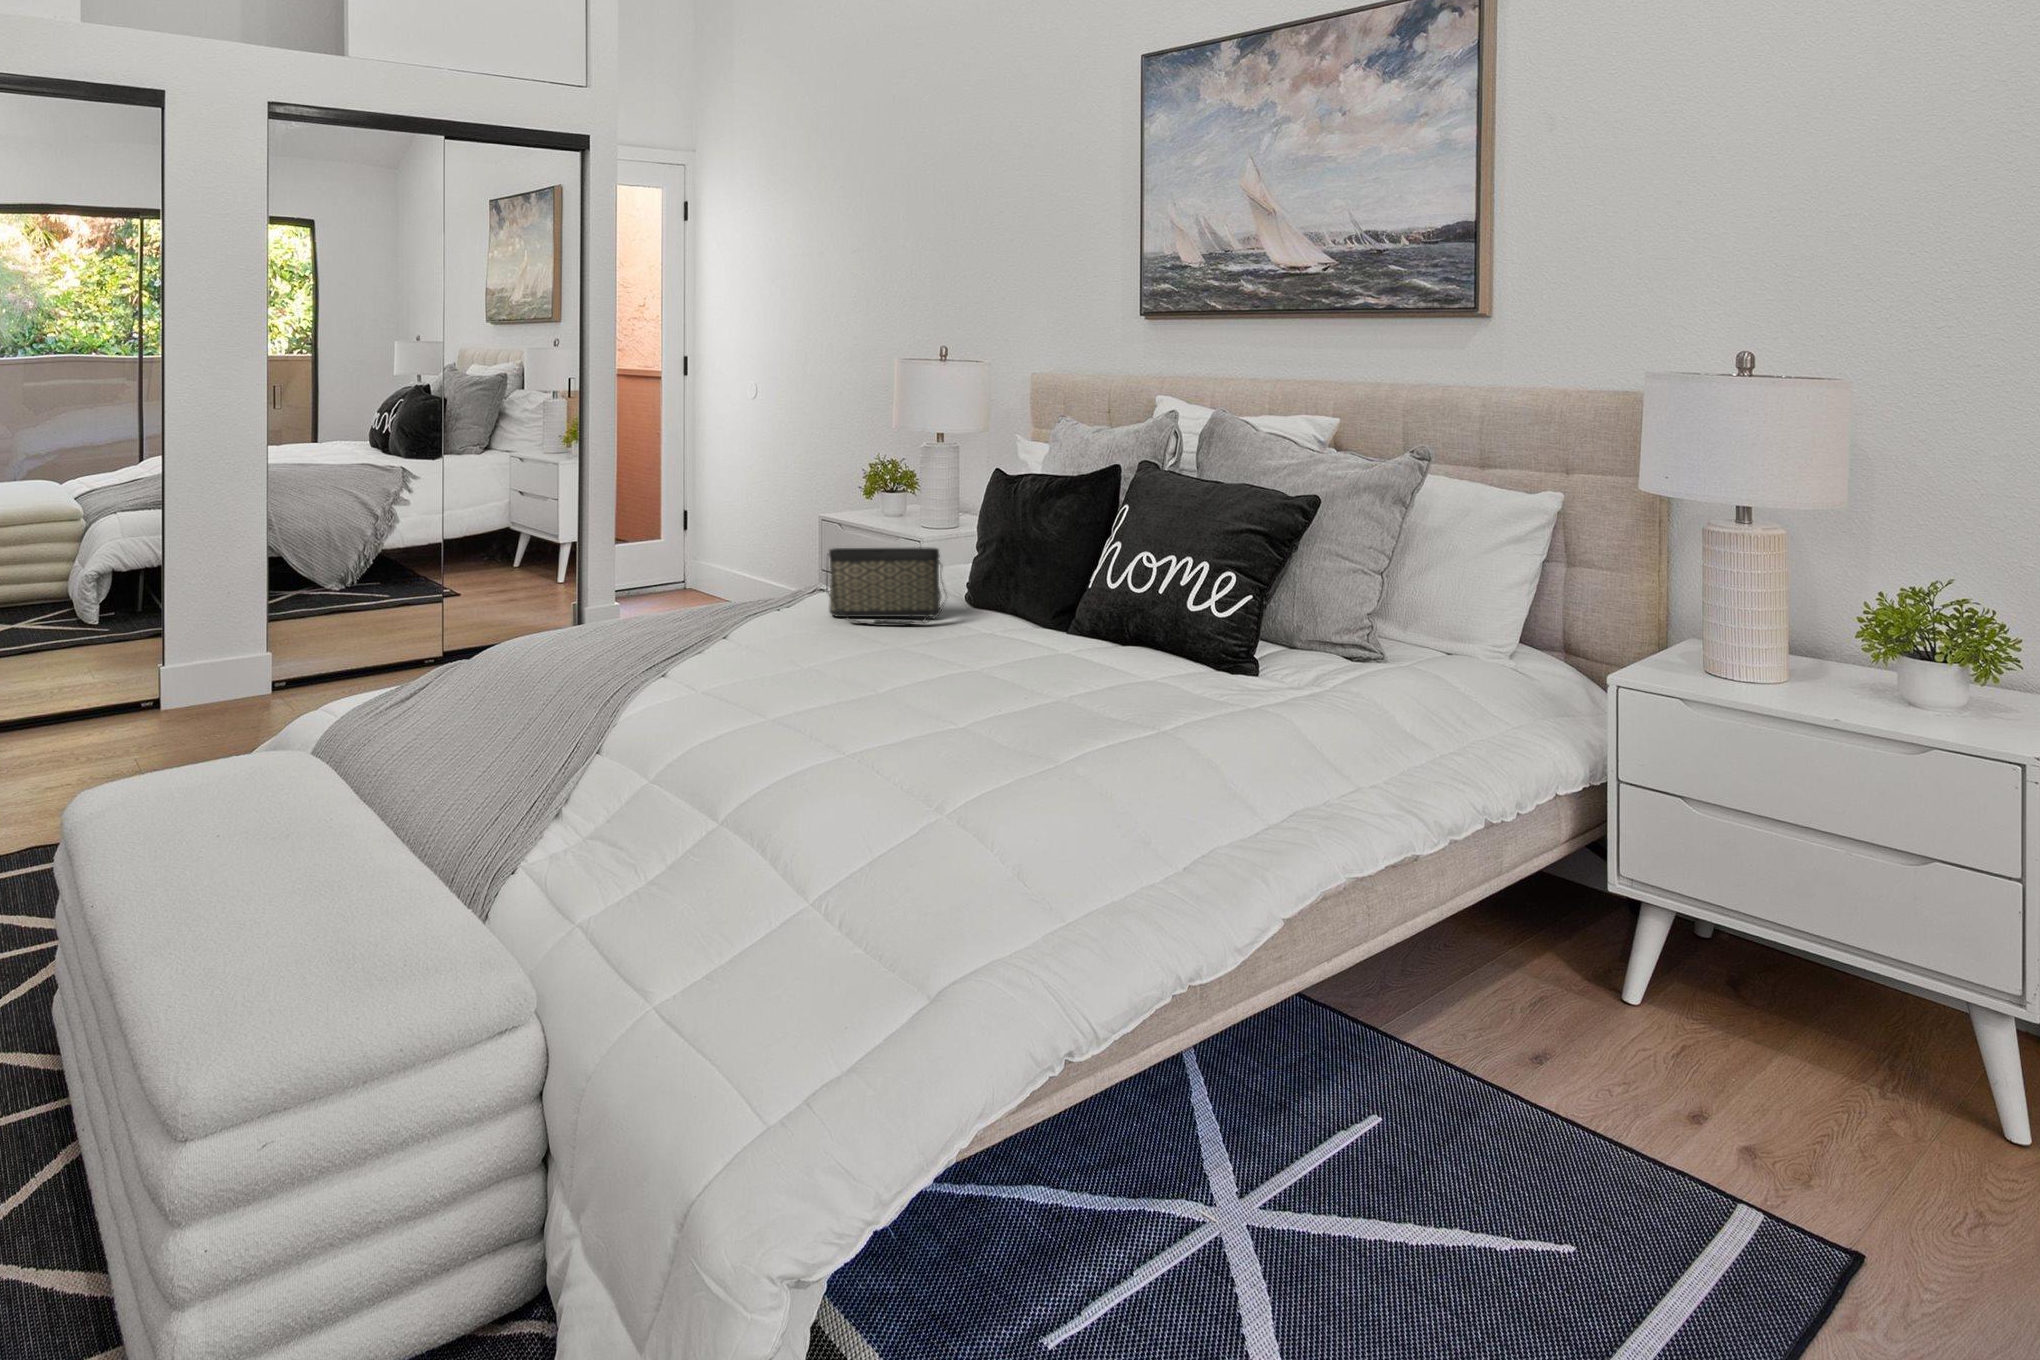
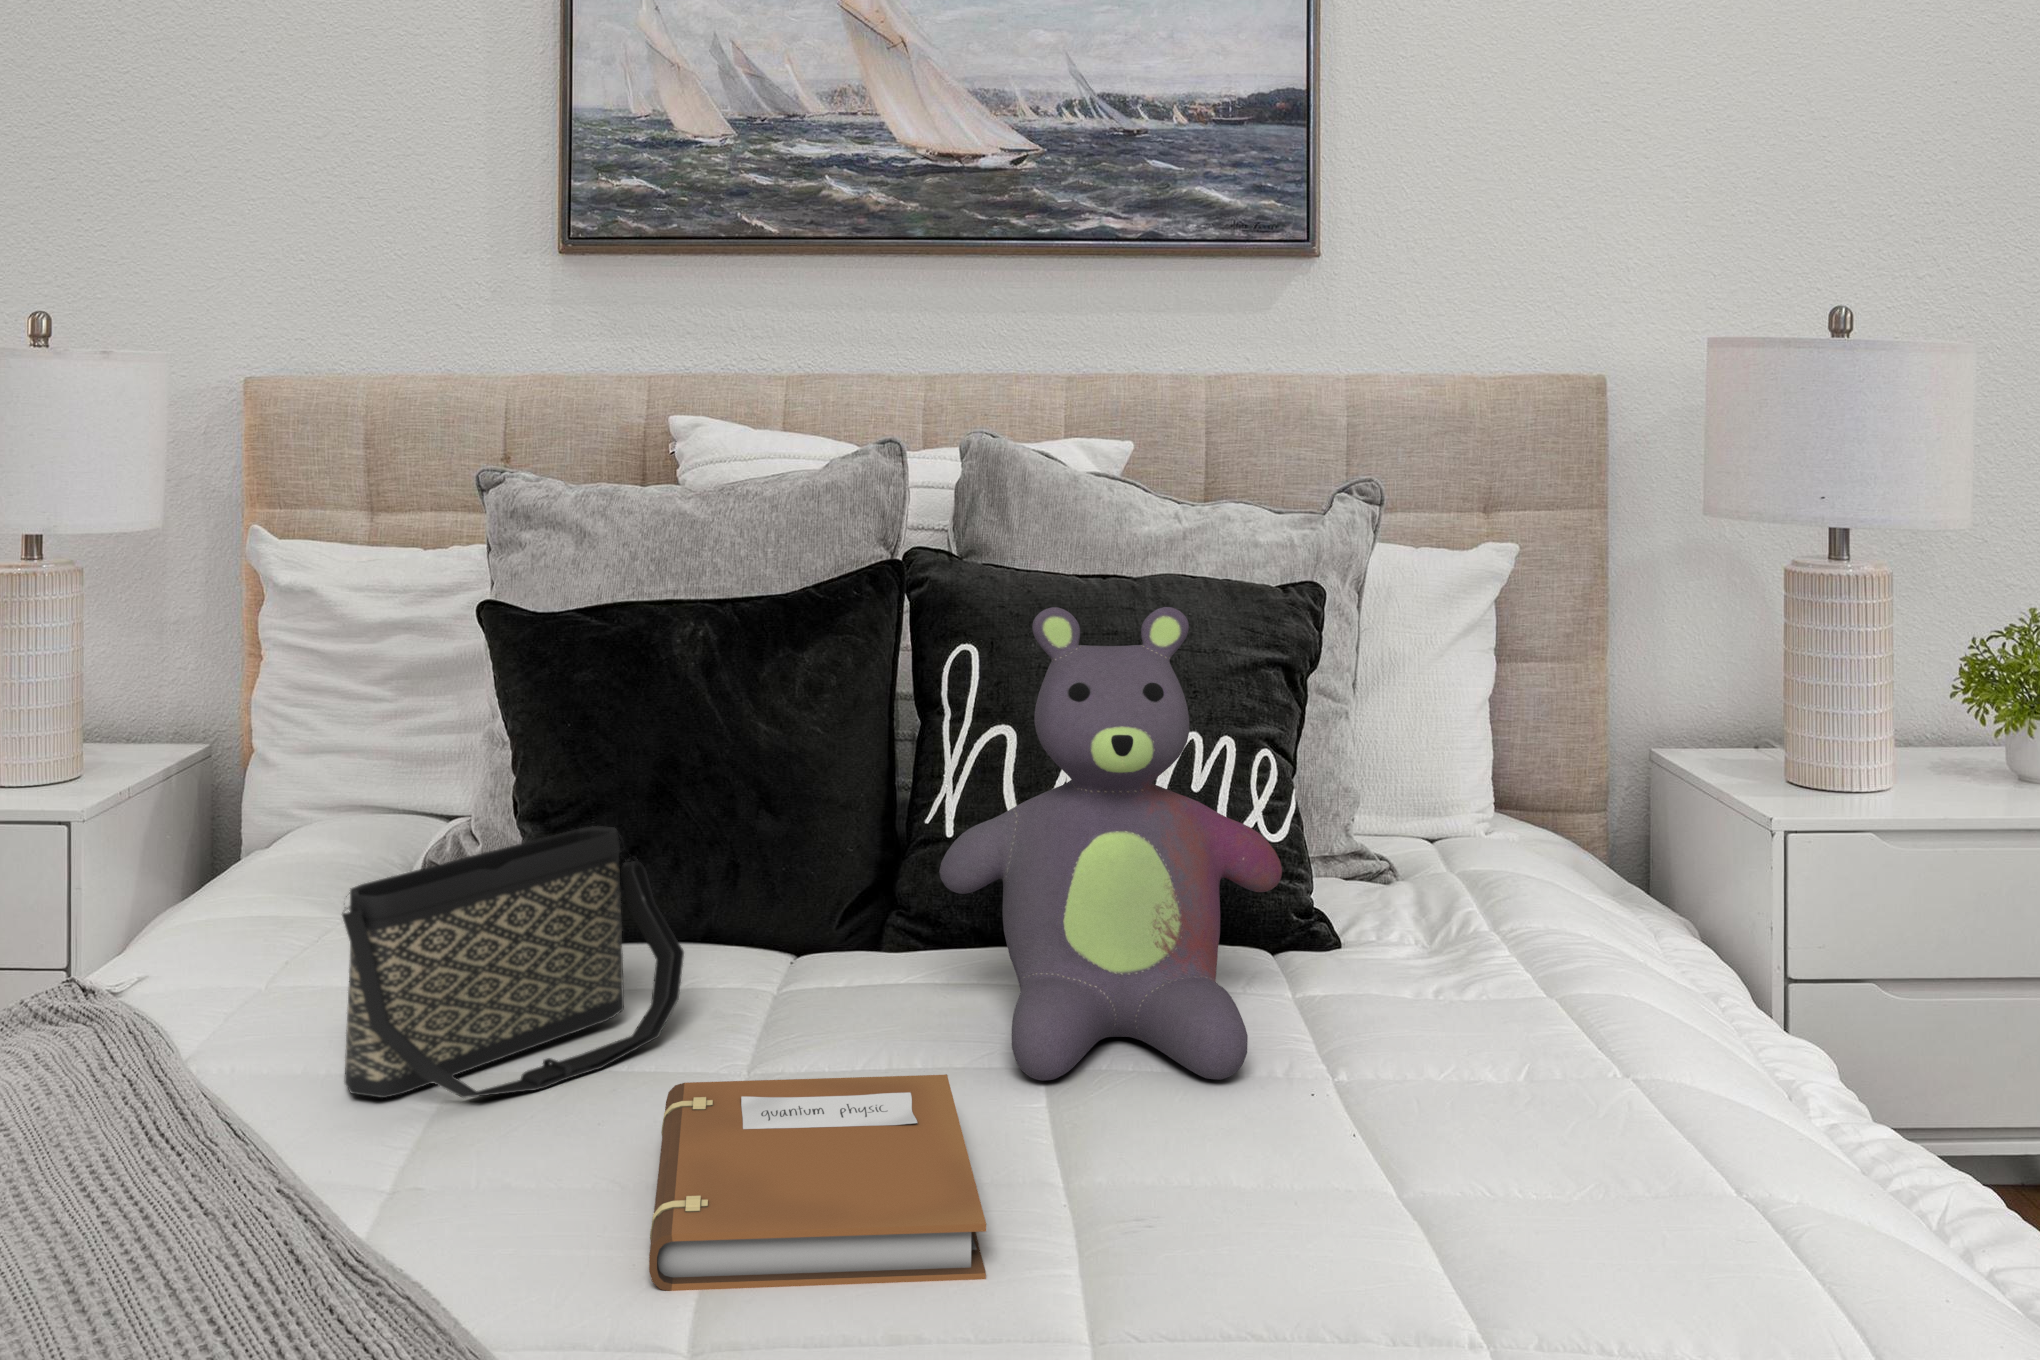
stuffed bear: none [988,485,1131,676] -> present [939,607,1282,1081]
notebook: none [784,624,938,684] -> present [649,1075,986,1291]

